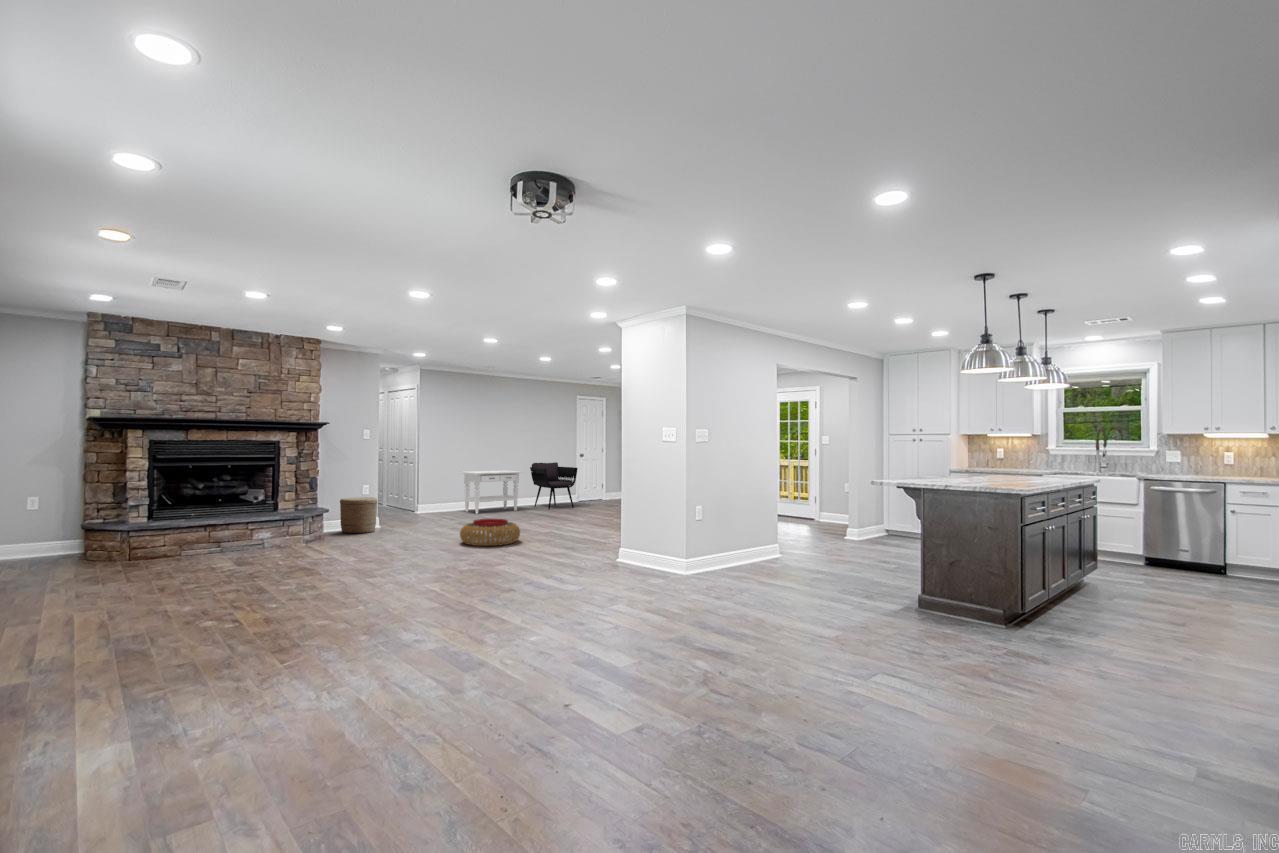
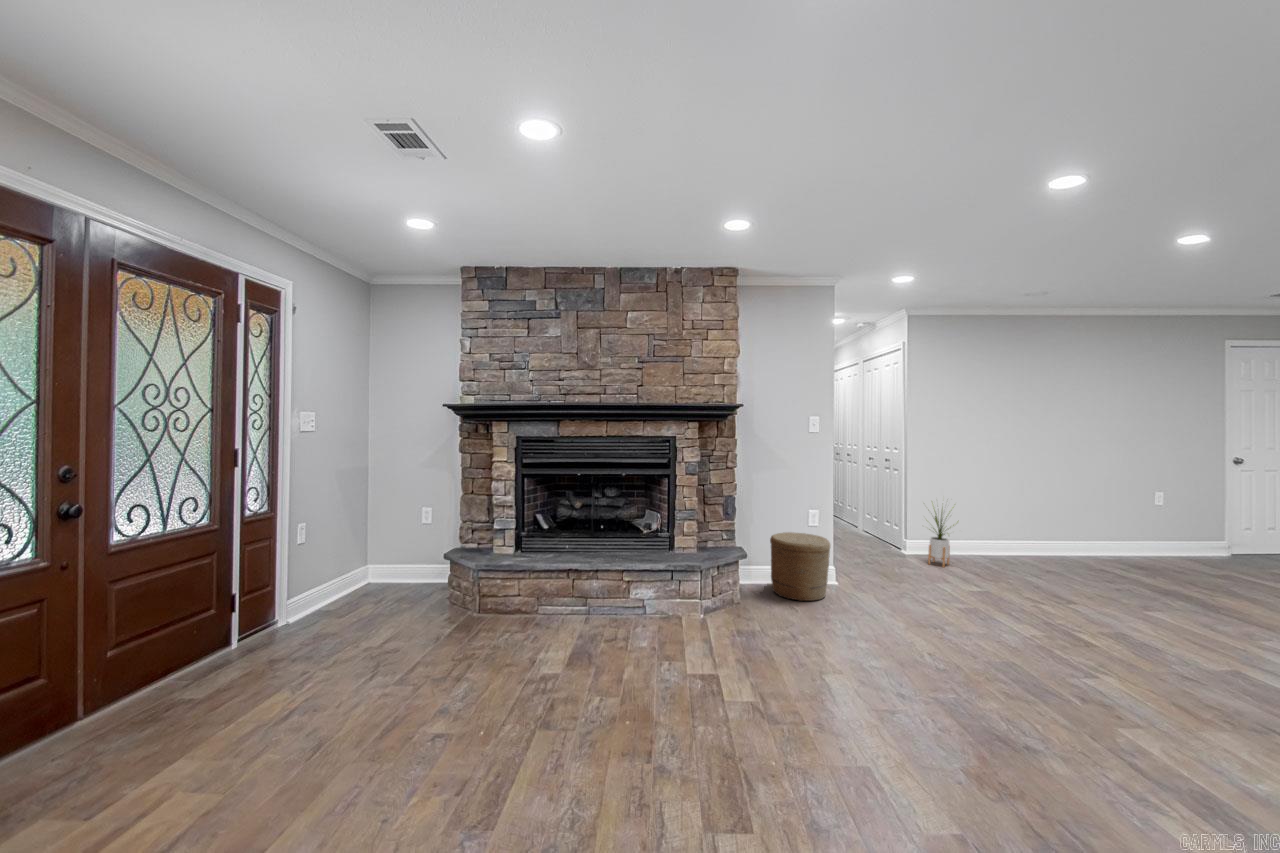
armchair: present [530,462,578,509] -> none [1125,484,1259,588]
side table: present [460,470,523,514] -> none [979,492,1118,576]
house plant: none [428,475,451,516] -> present [928,510,954,567]
pouf: present [460,519,520,546] -> none [1008,655,1210,770]

